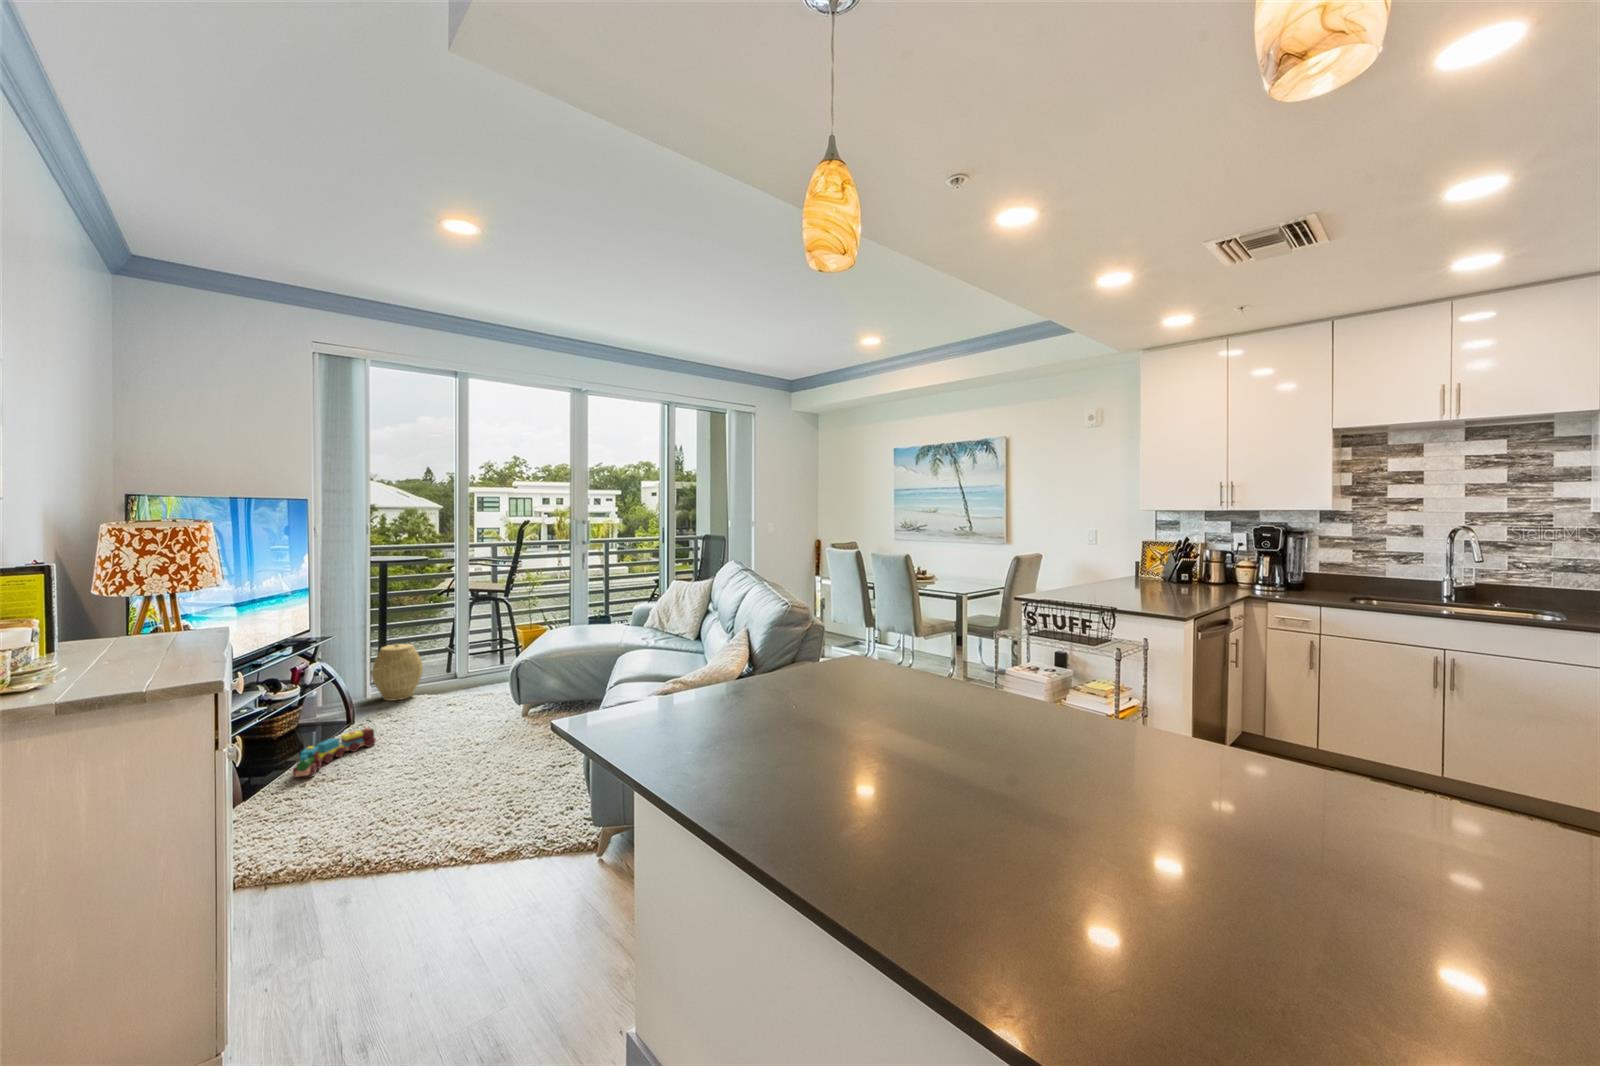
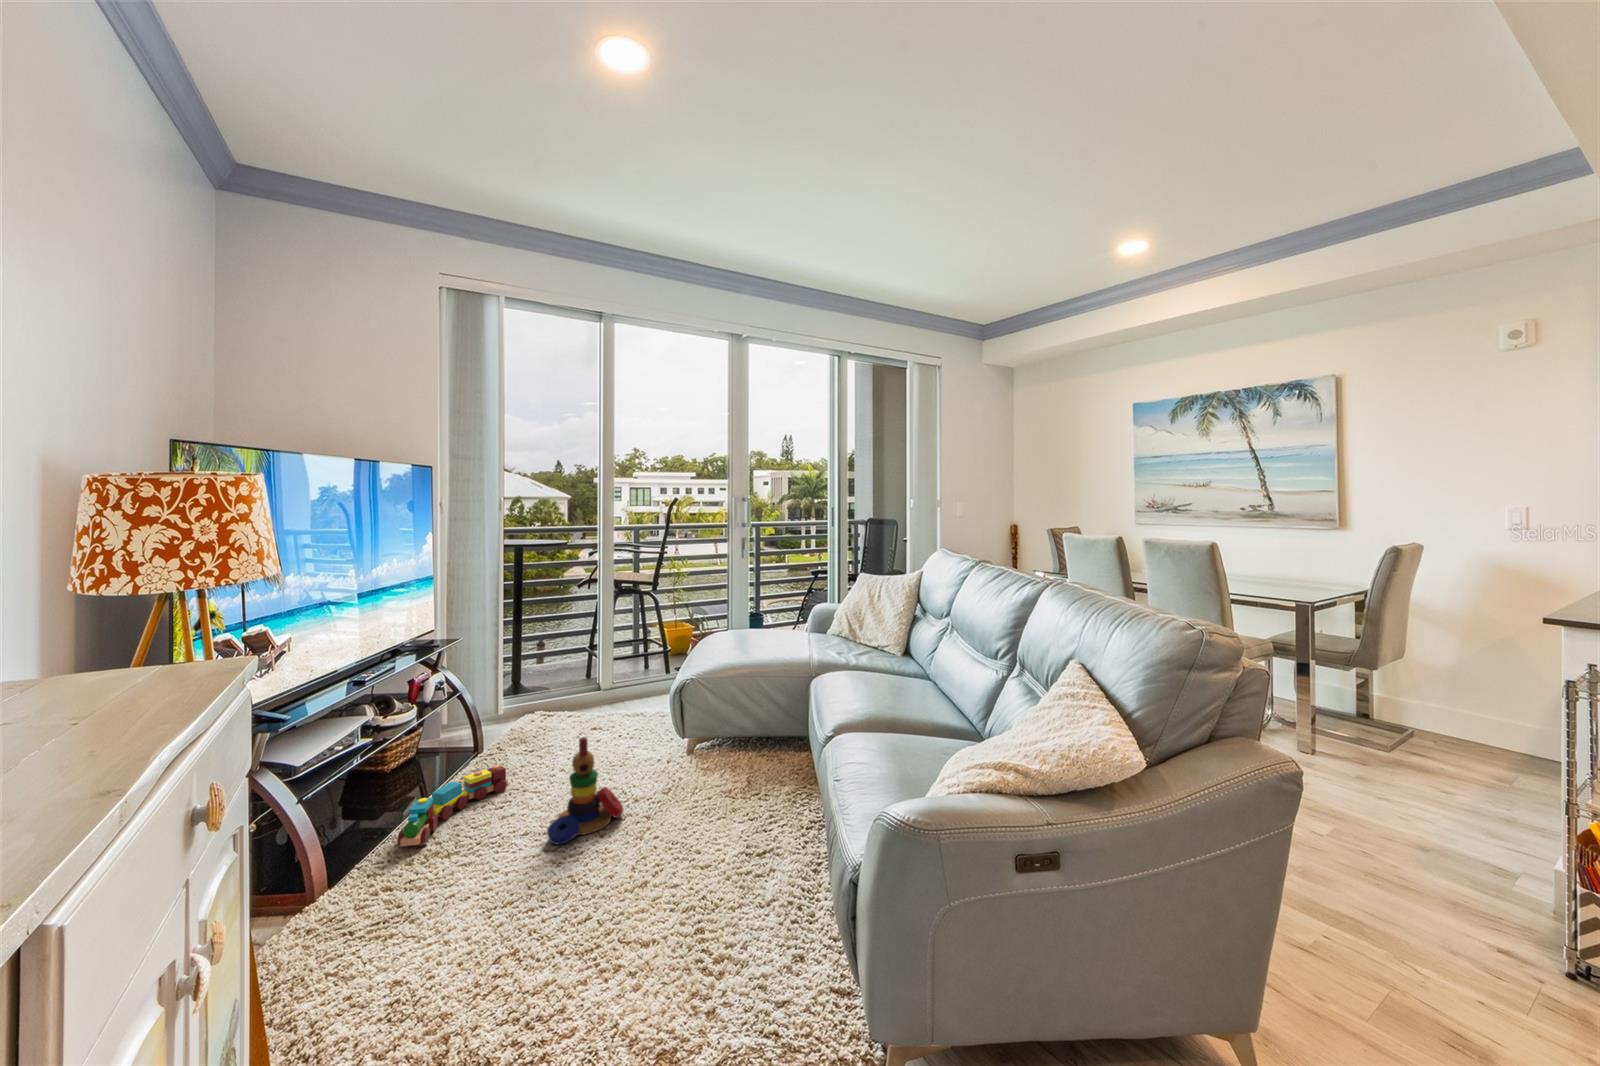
woven basket: present [372,644,423,701] -> none [504,645,562,716]
stacking toy: none [406,698,465,770] -> present [547,737,623,844]

